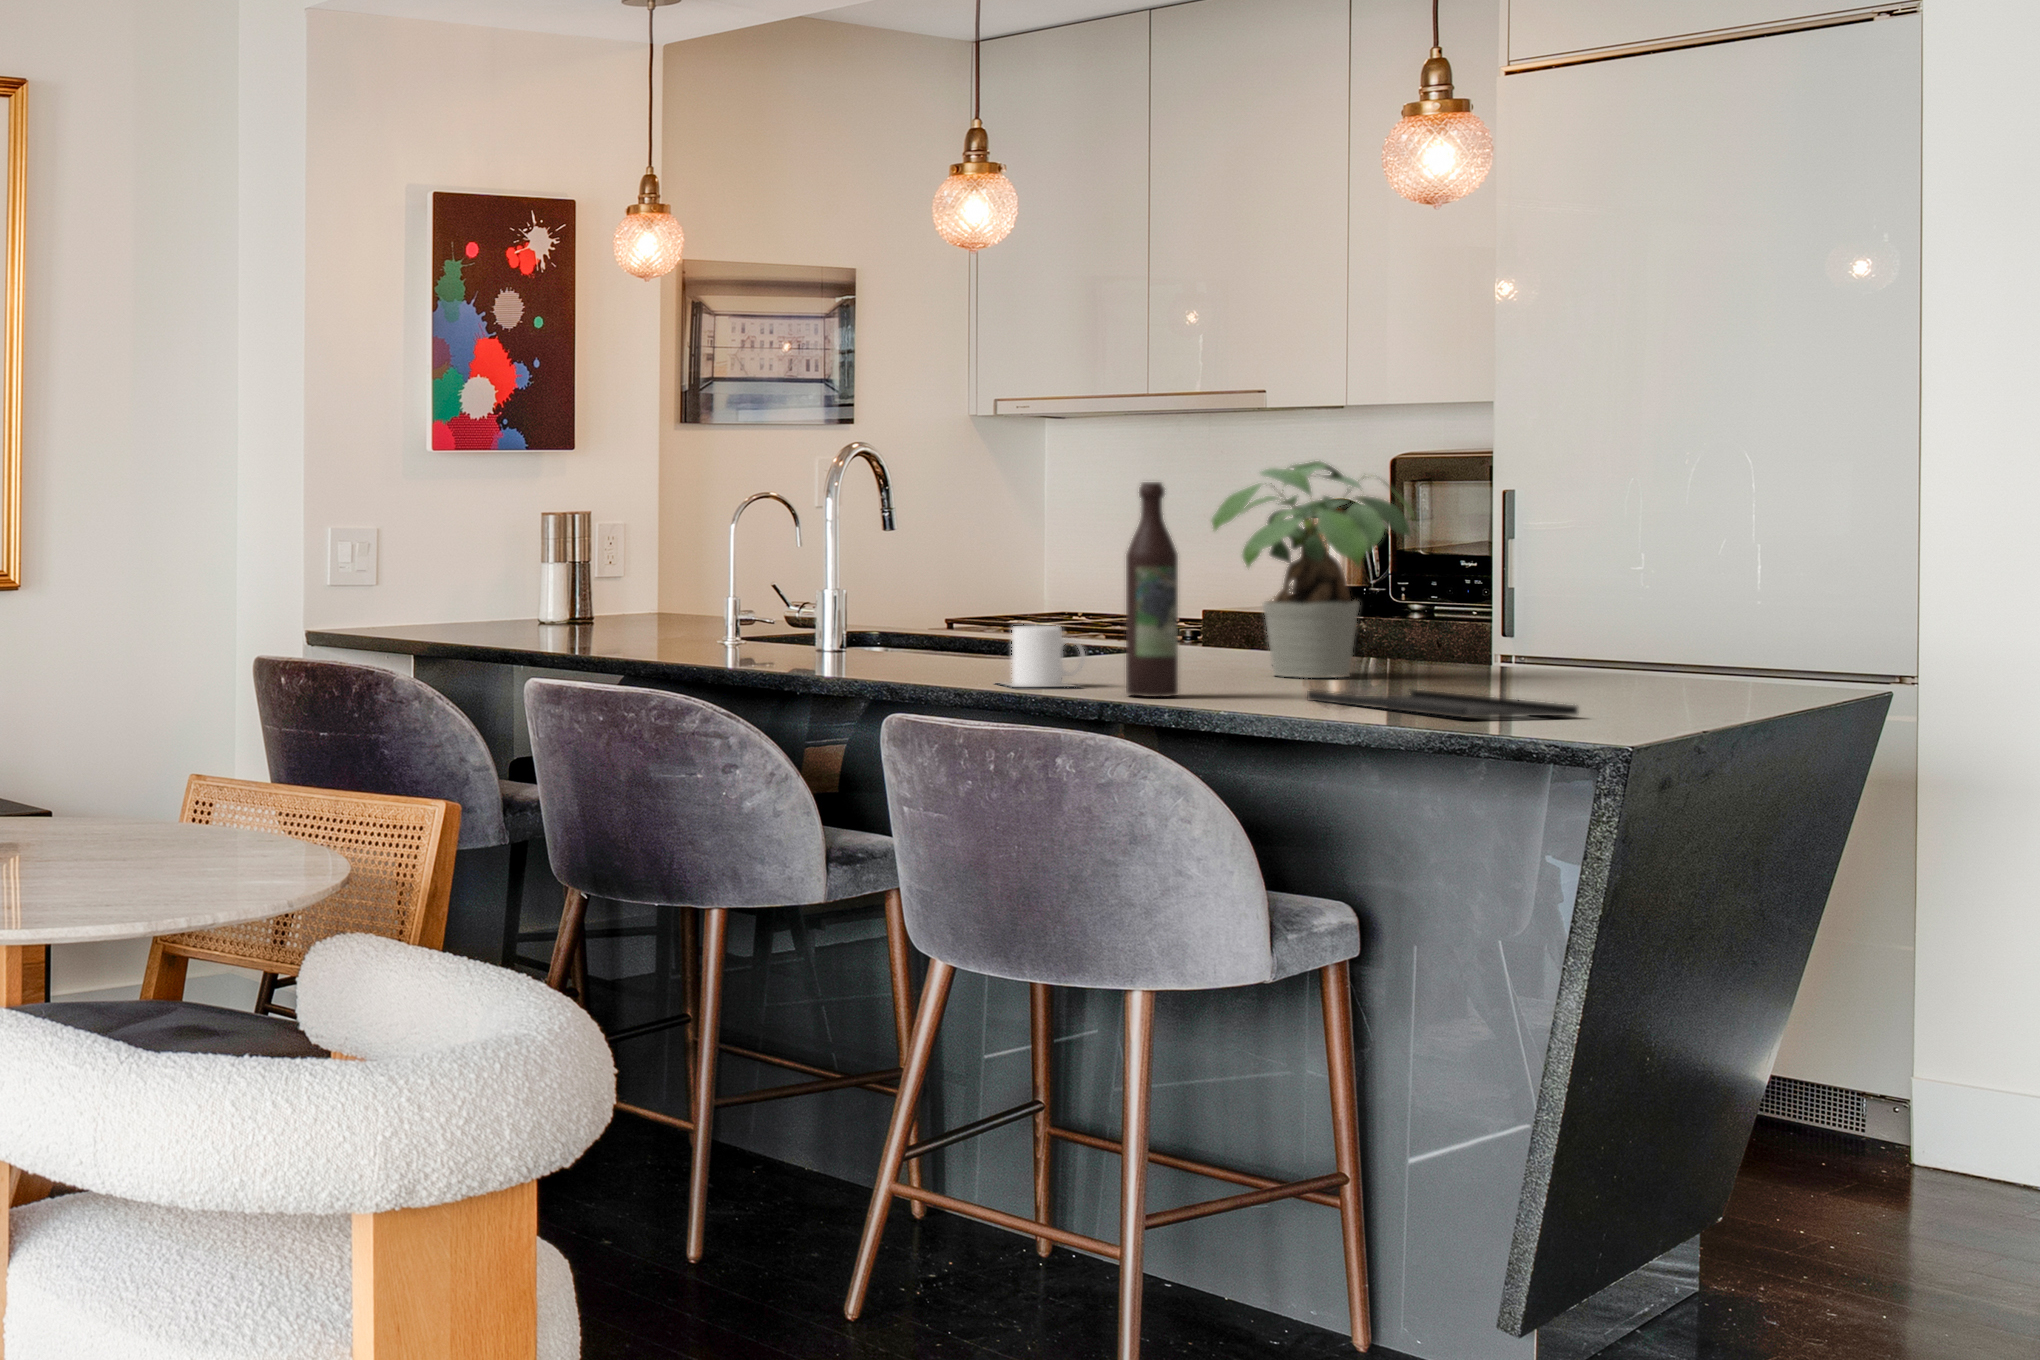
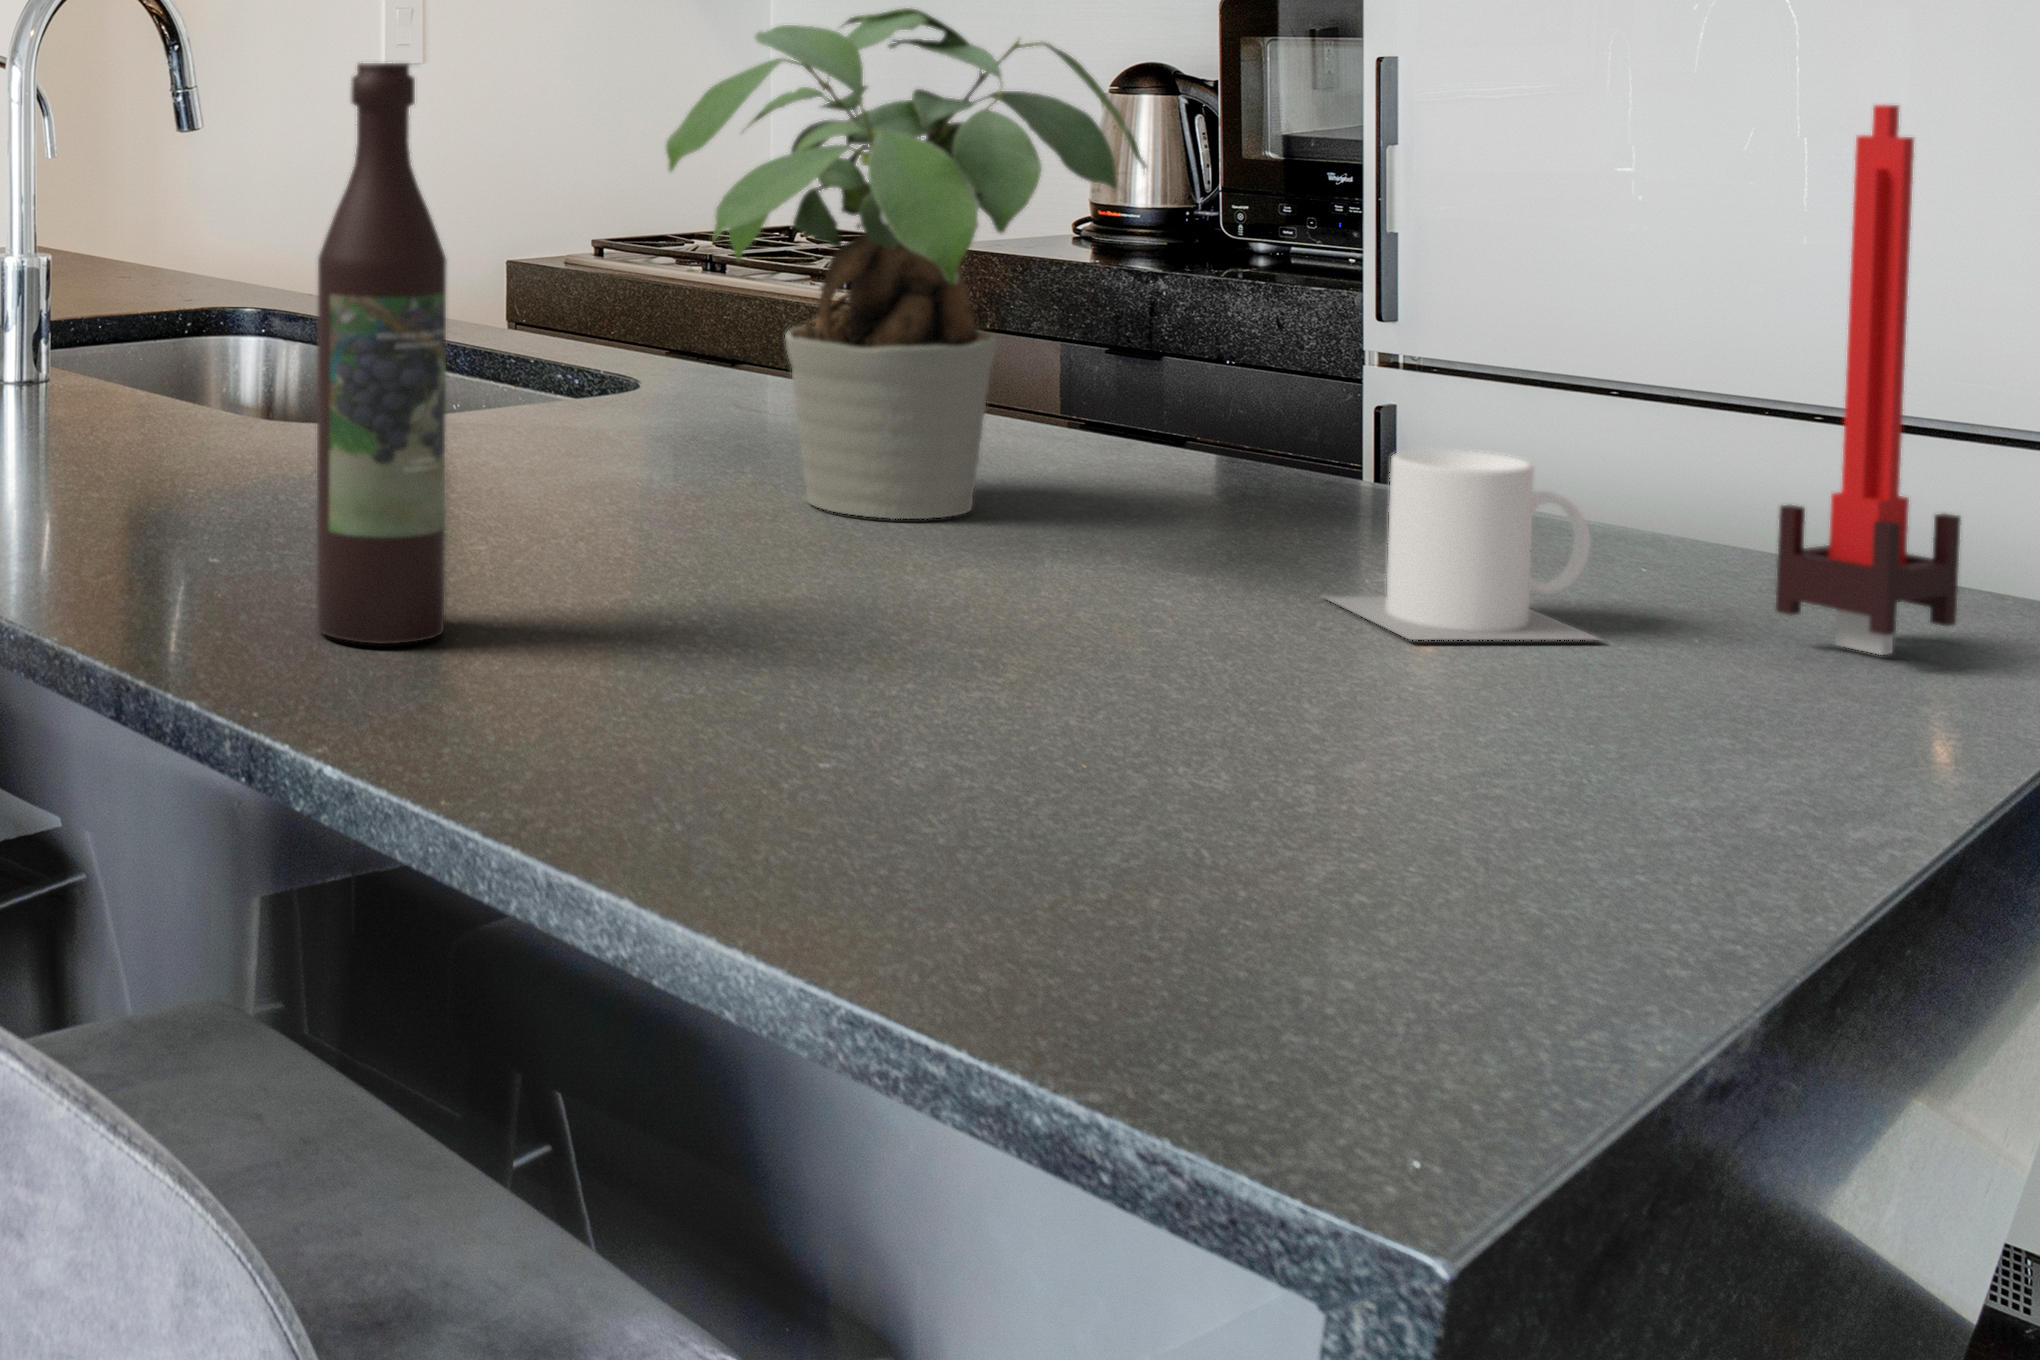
candle: none [1691,491,1759,695] -> present [1776,105,1961,655]
mug: present [1008,626,1085,687] -> present [1327,450,1598,640]
tray: present [1307,689,1578,717] -> none [758,631,1472,877]

